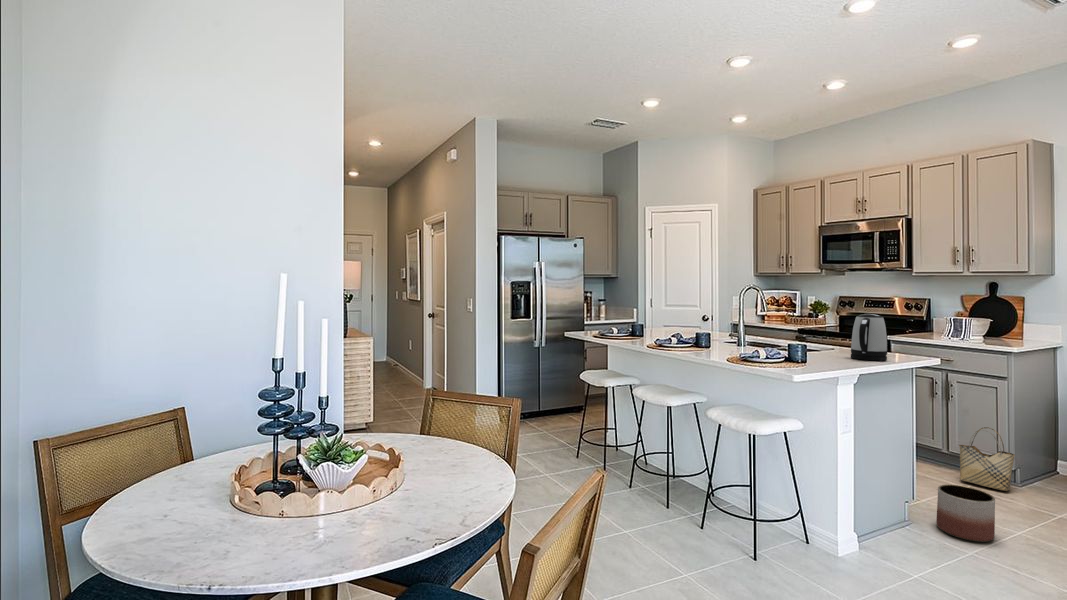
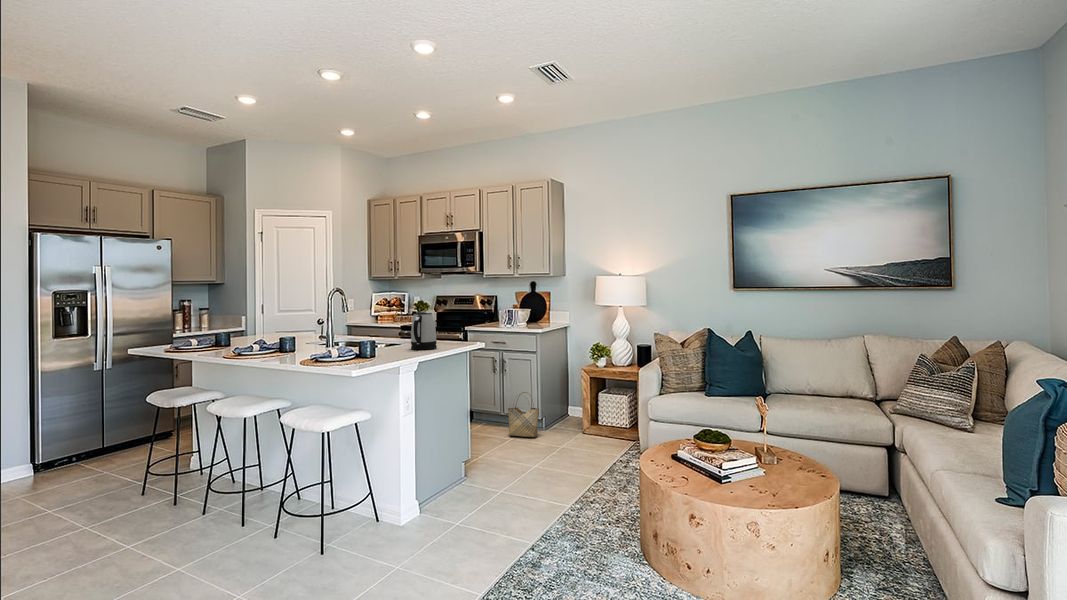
planter: present [936,485,995,542] -> none [480,439,514,478]

